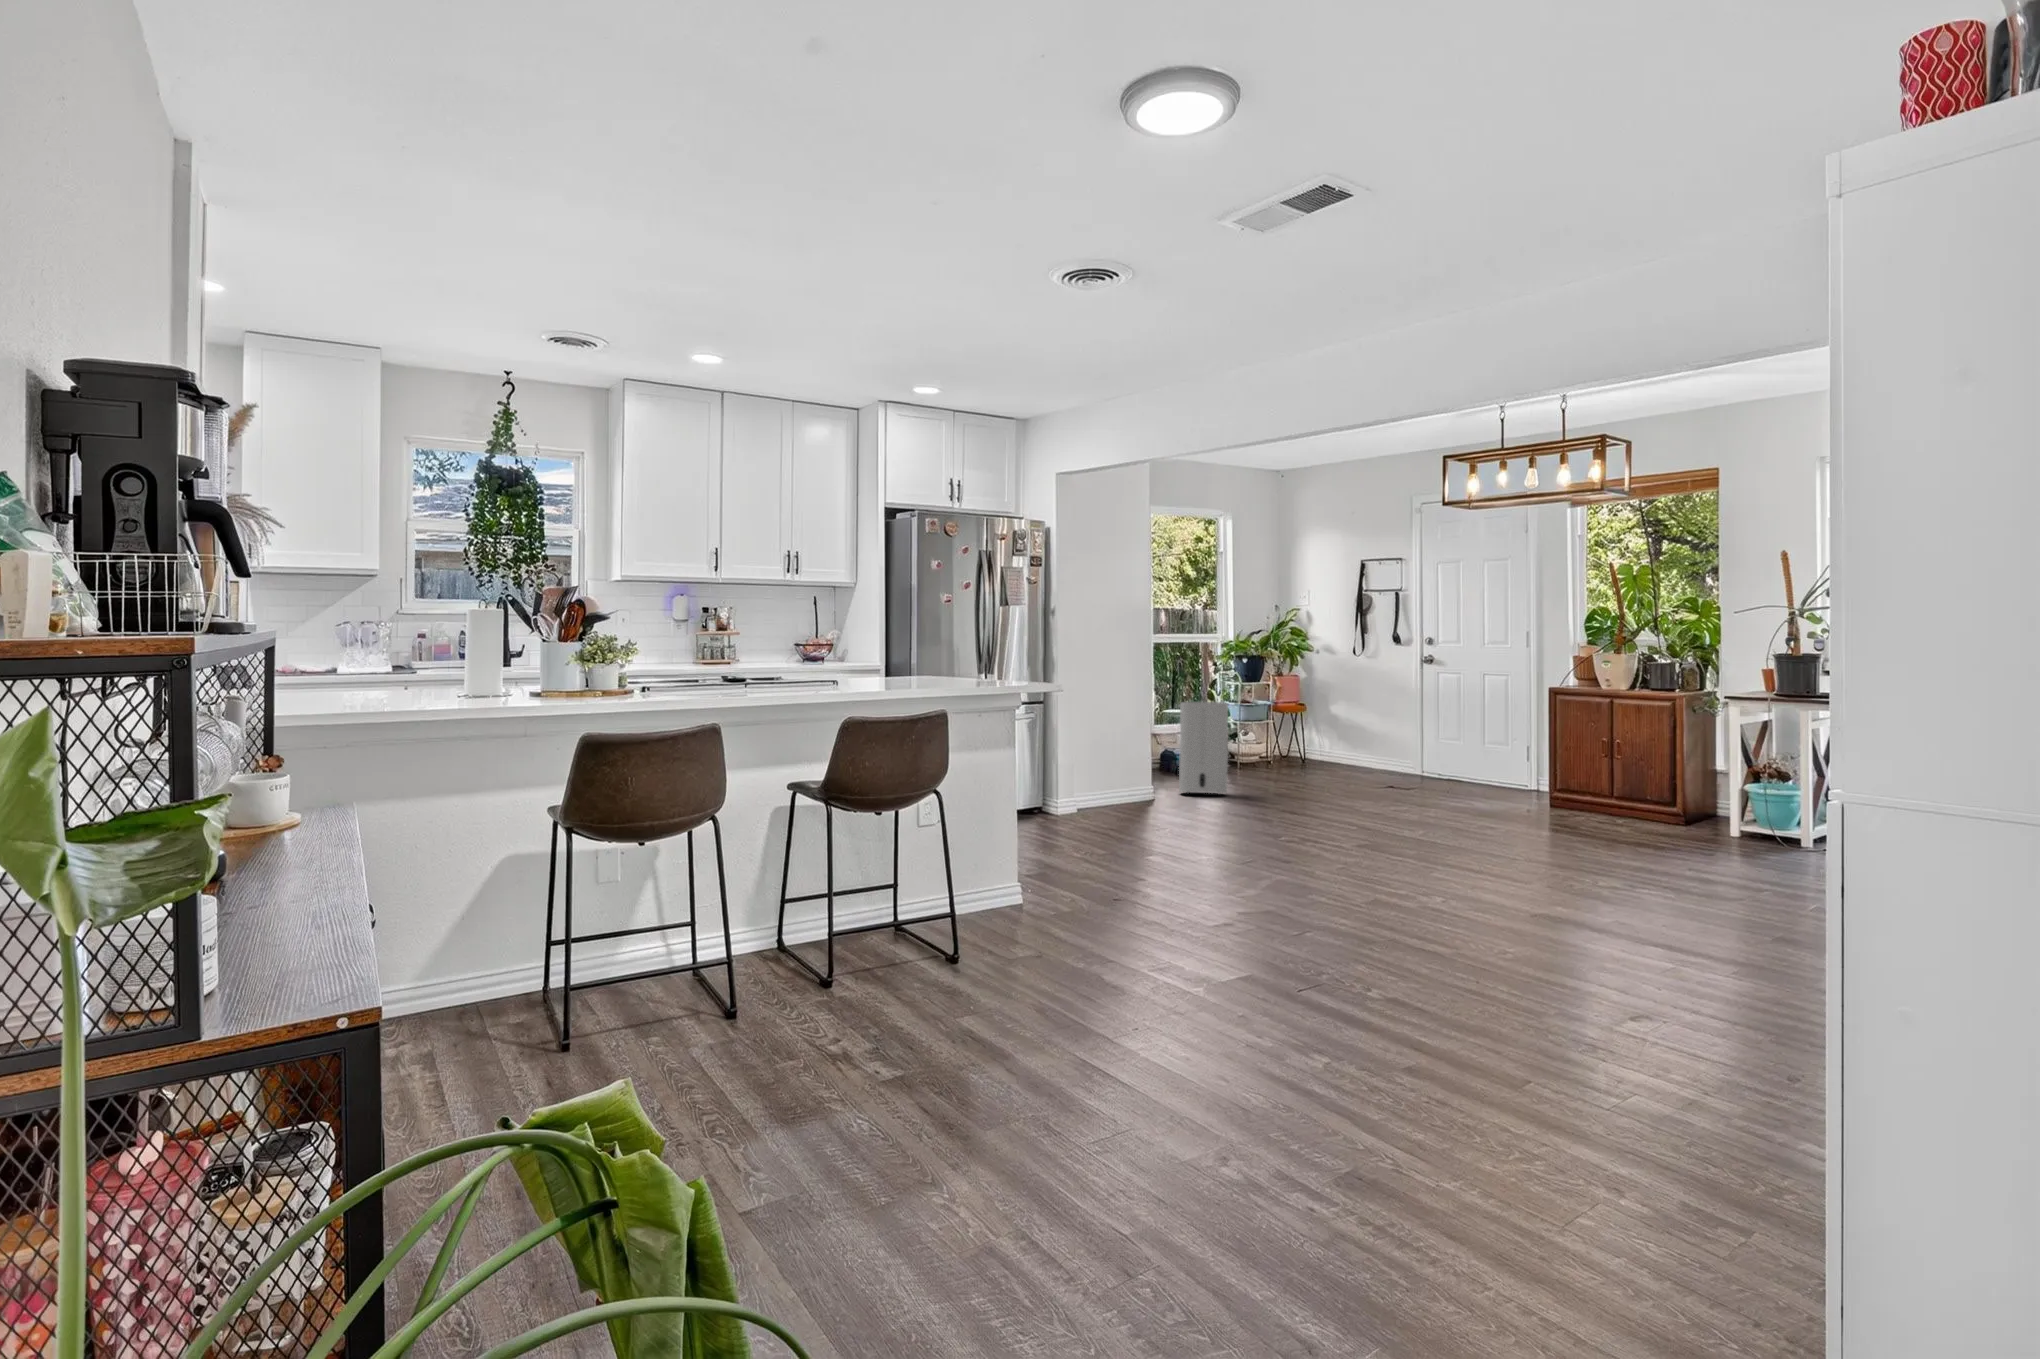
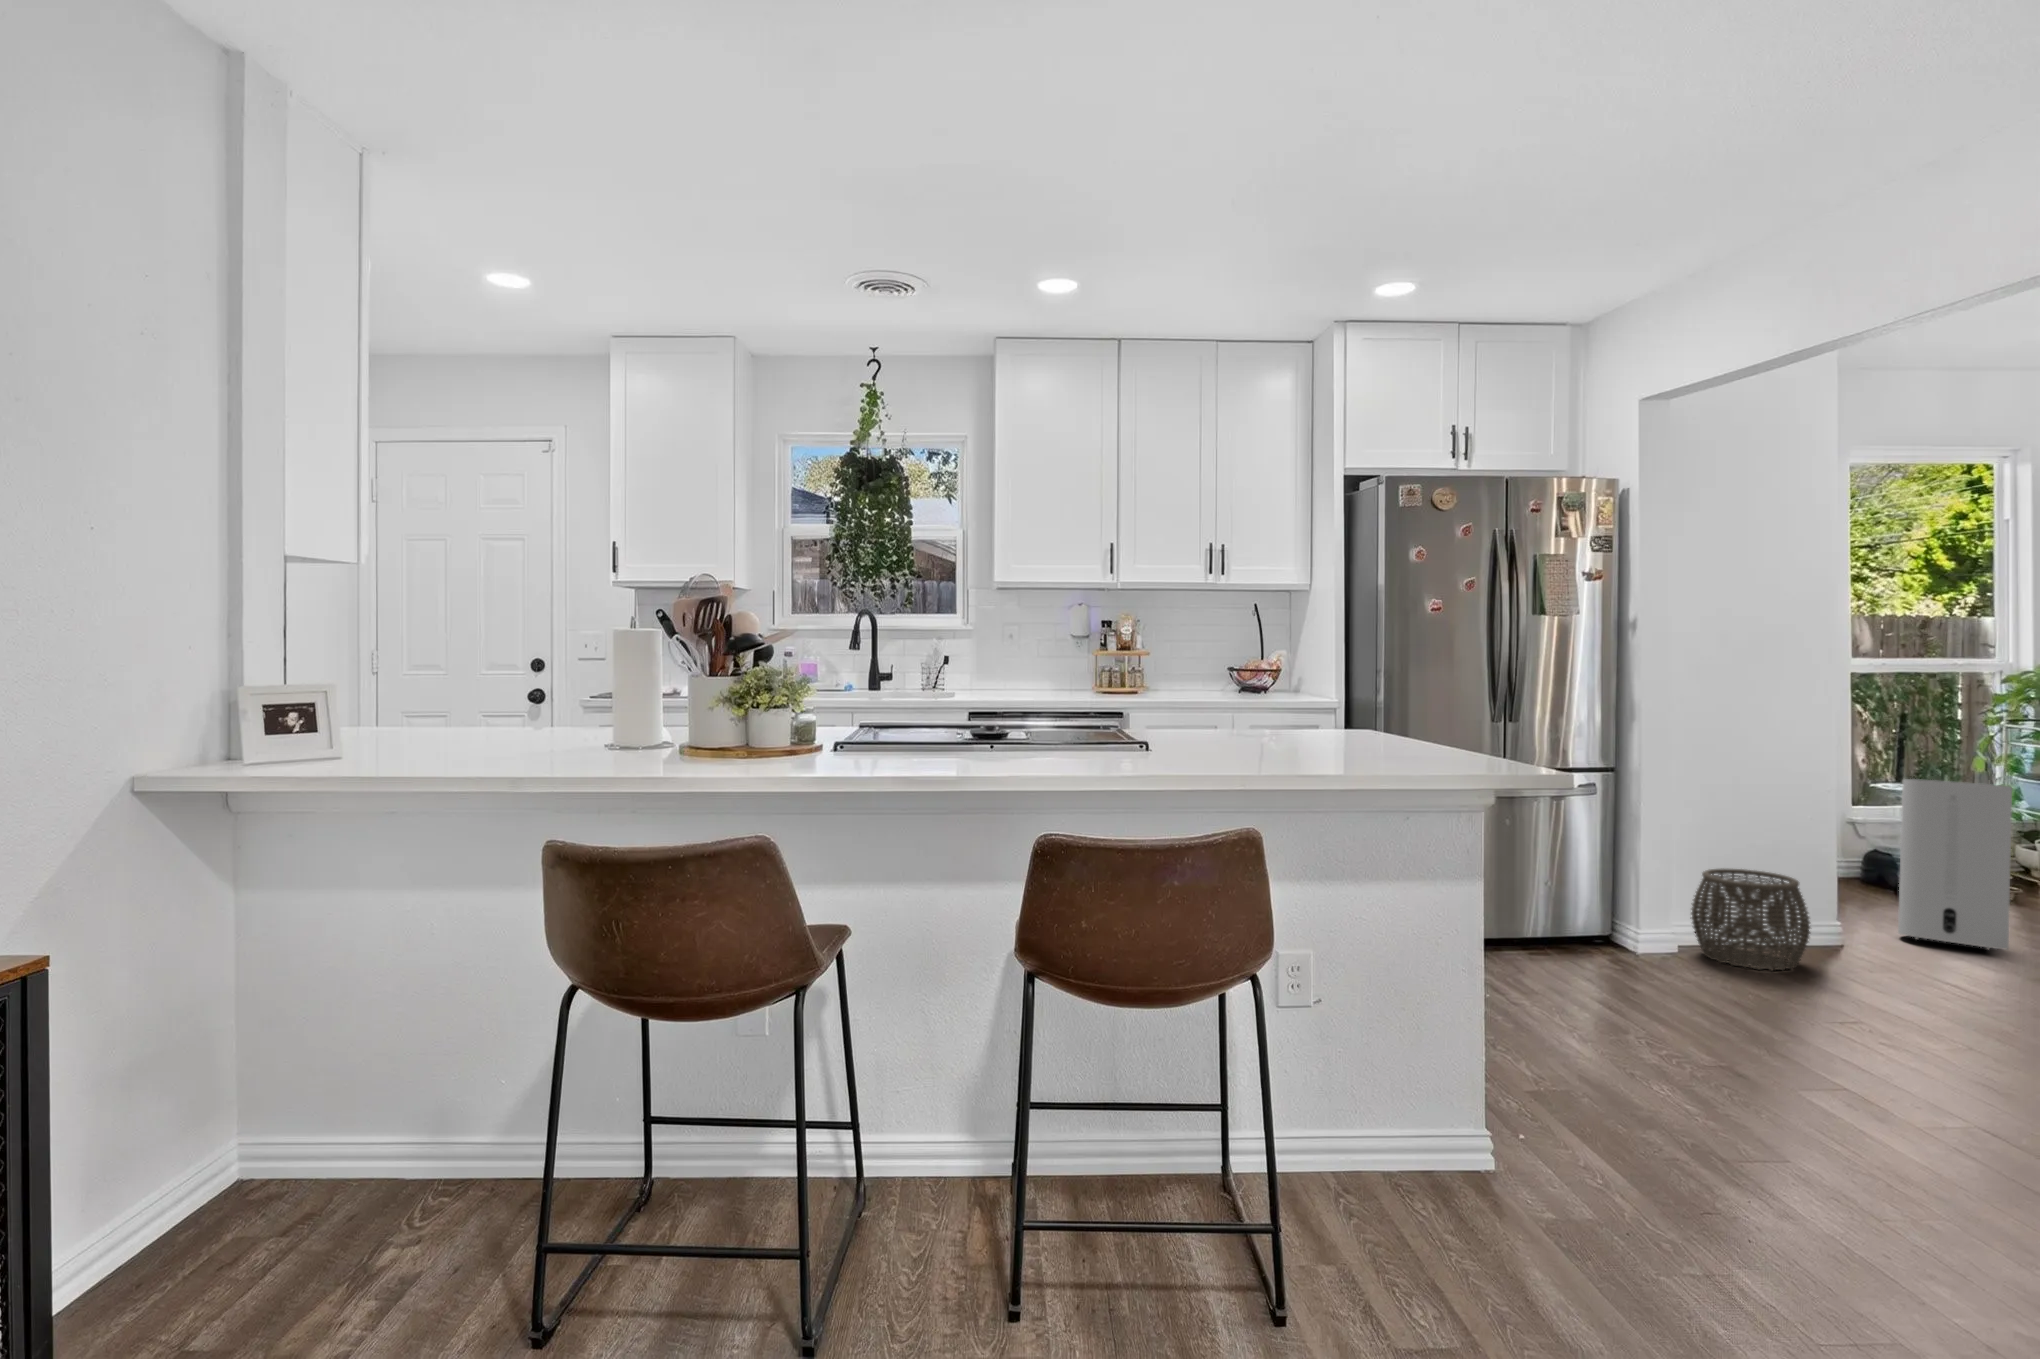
woven basket: none [1083,759,1143,815] -> present [1691,868,1810,970]

